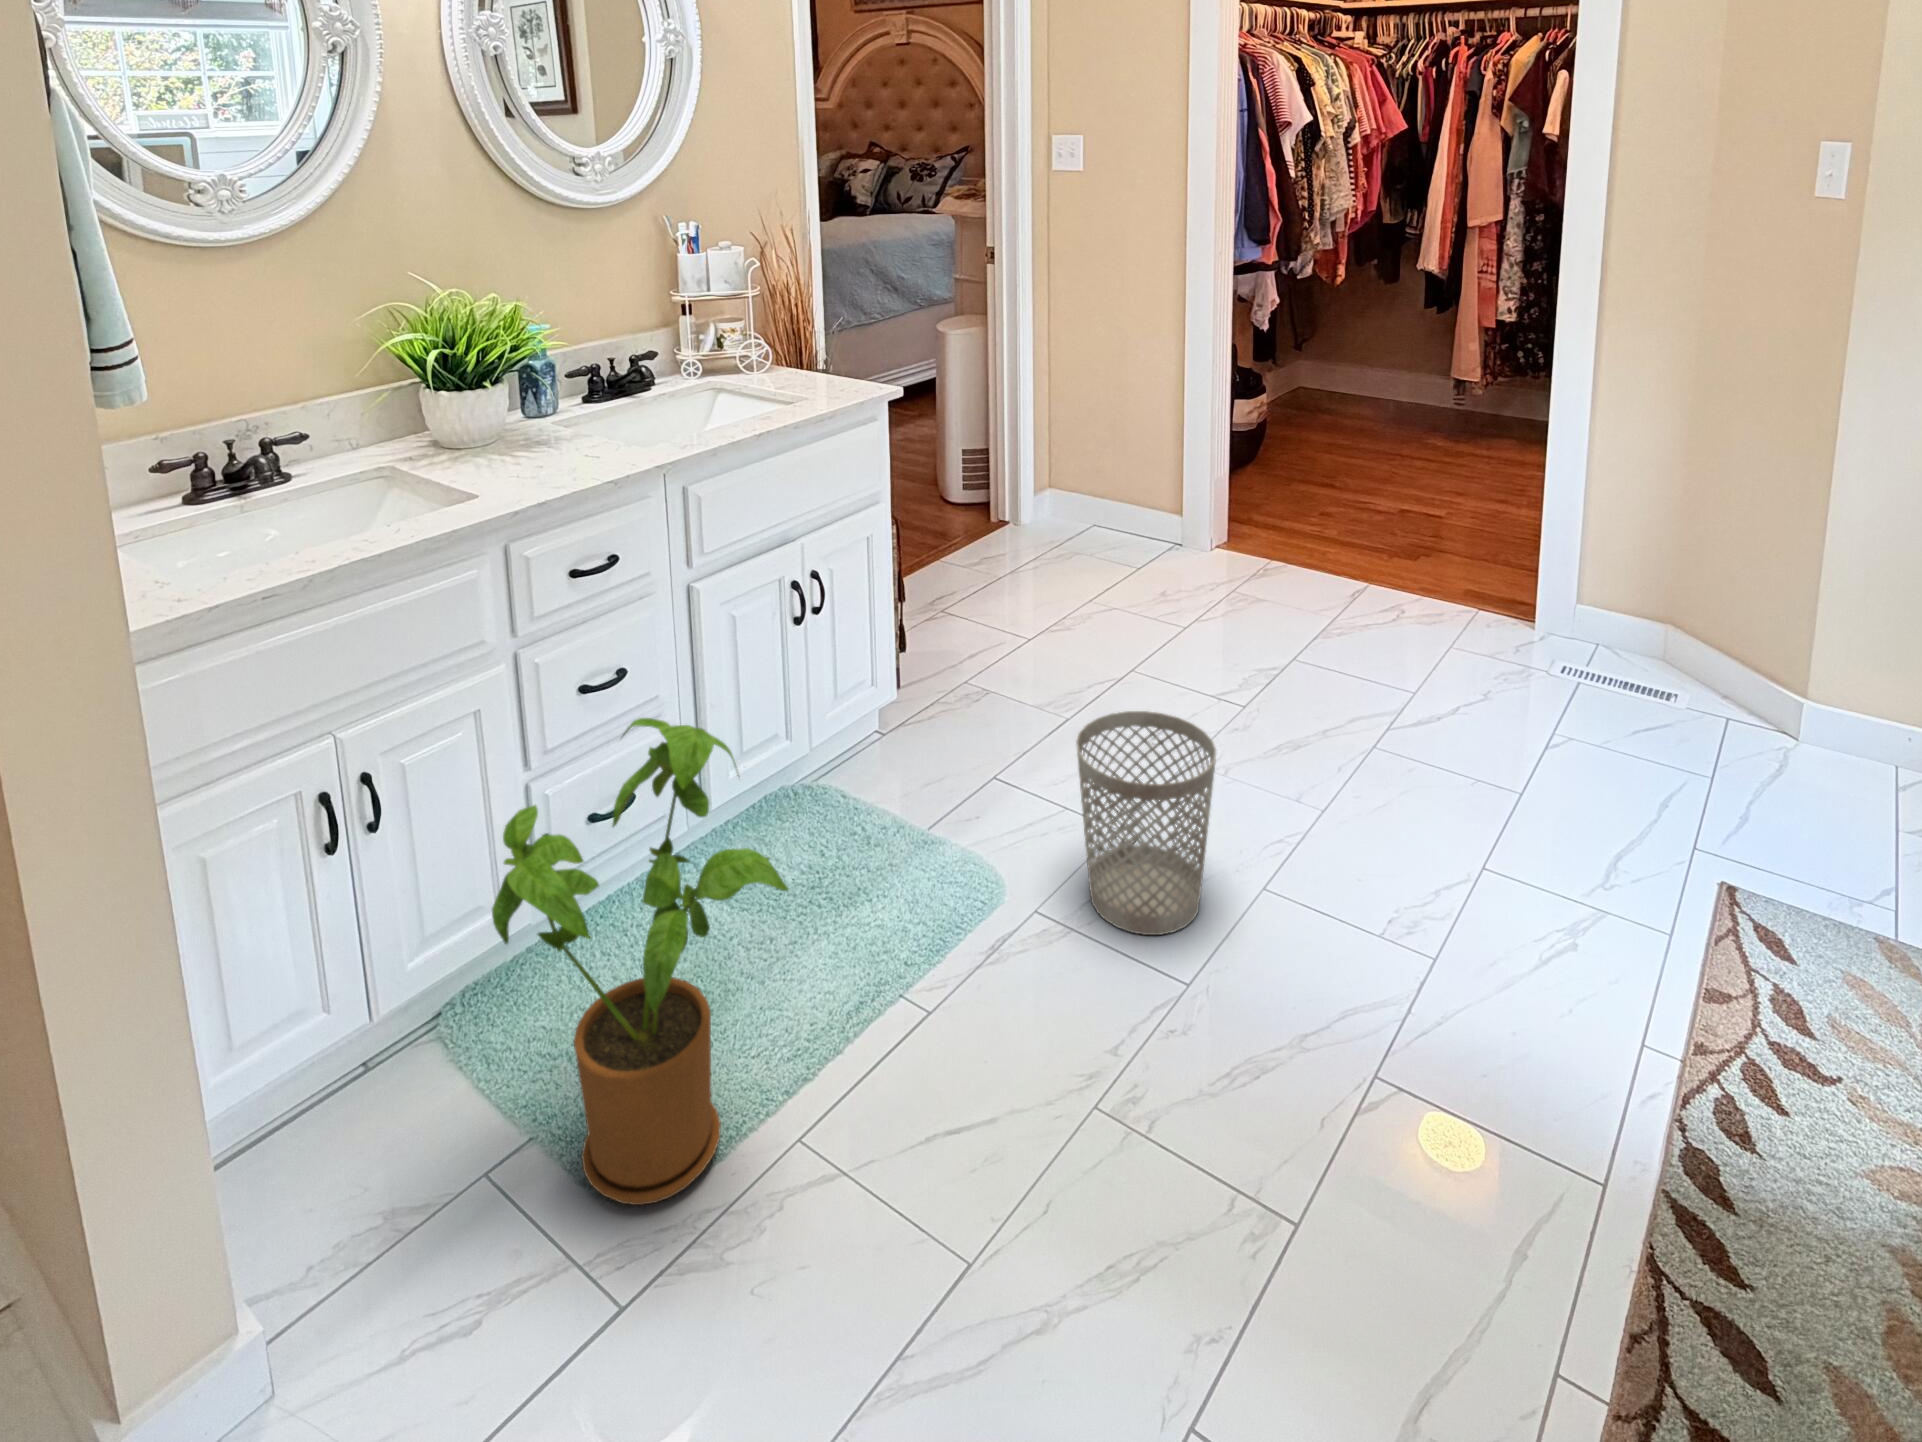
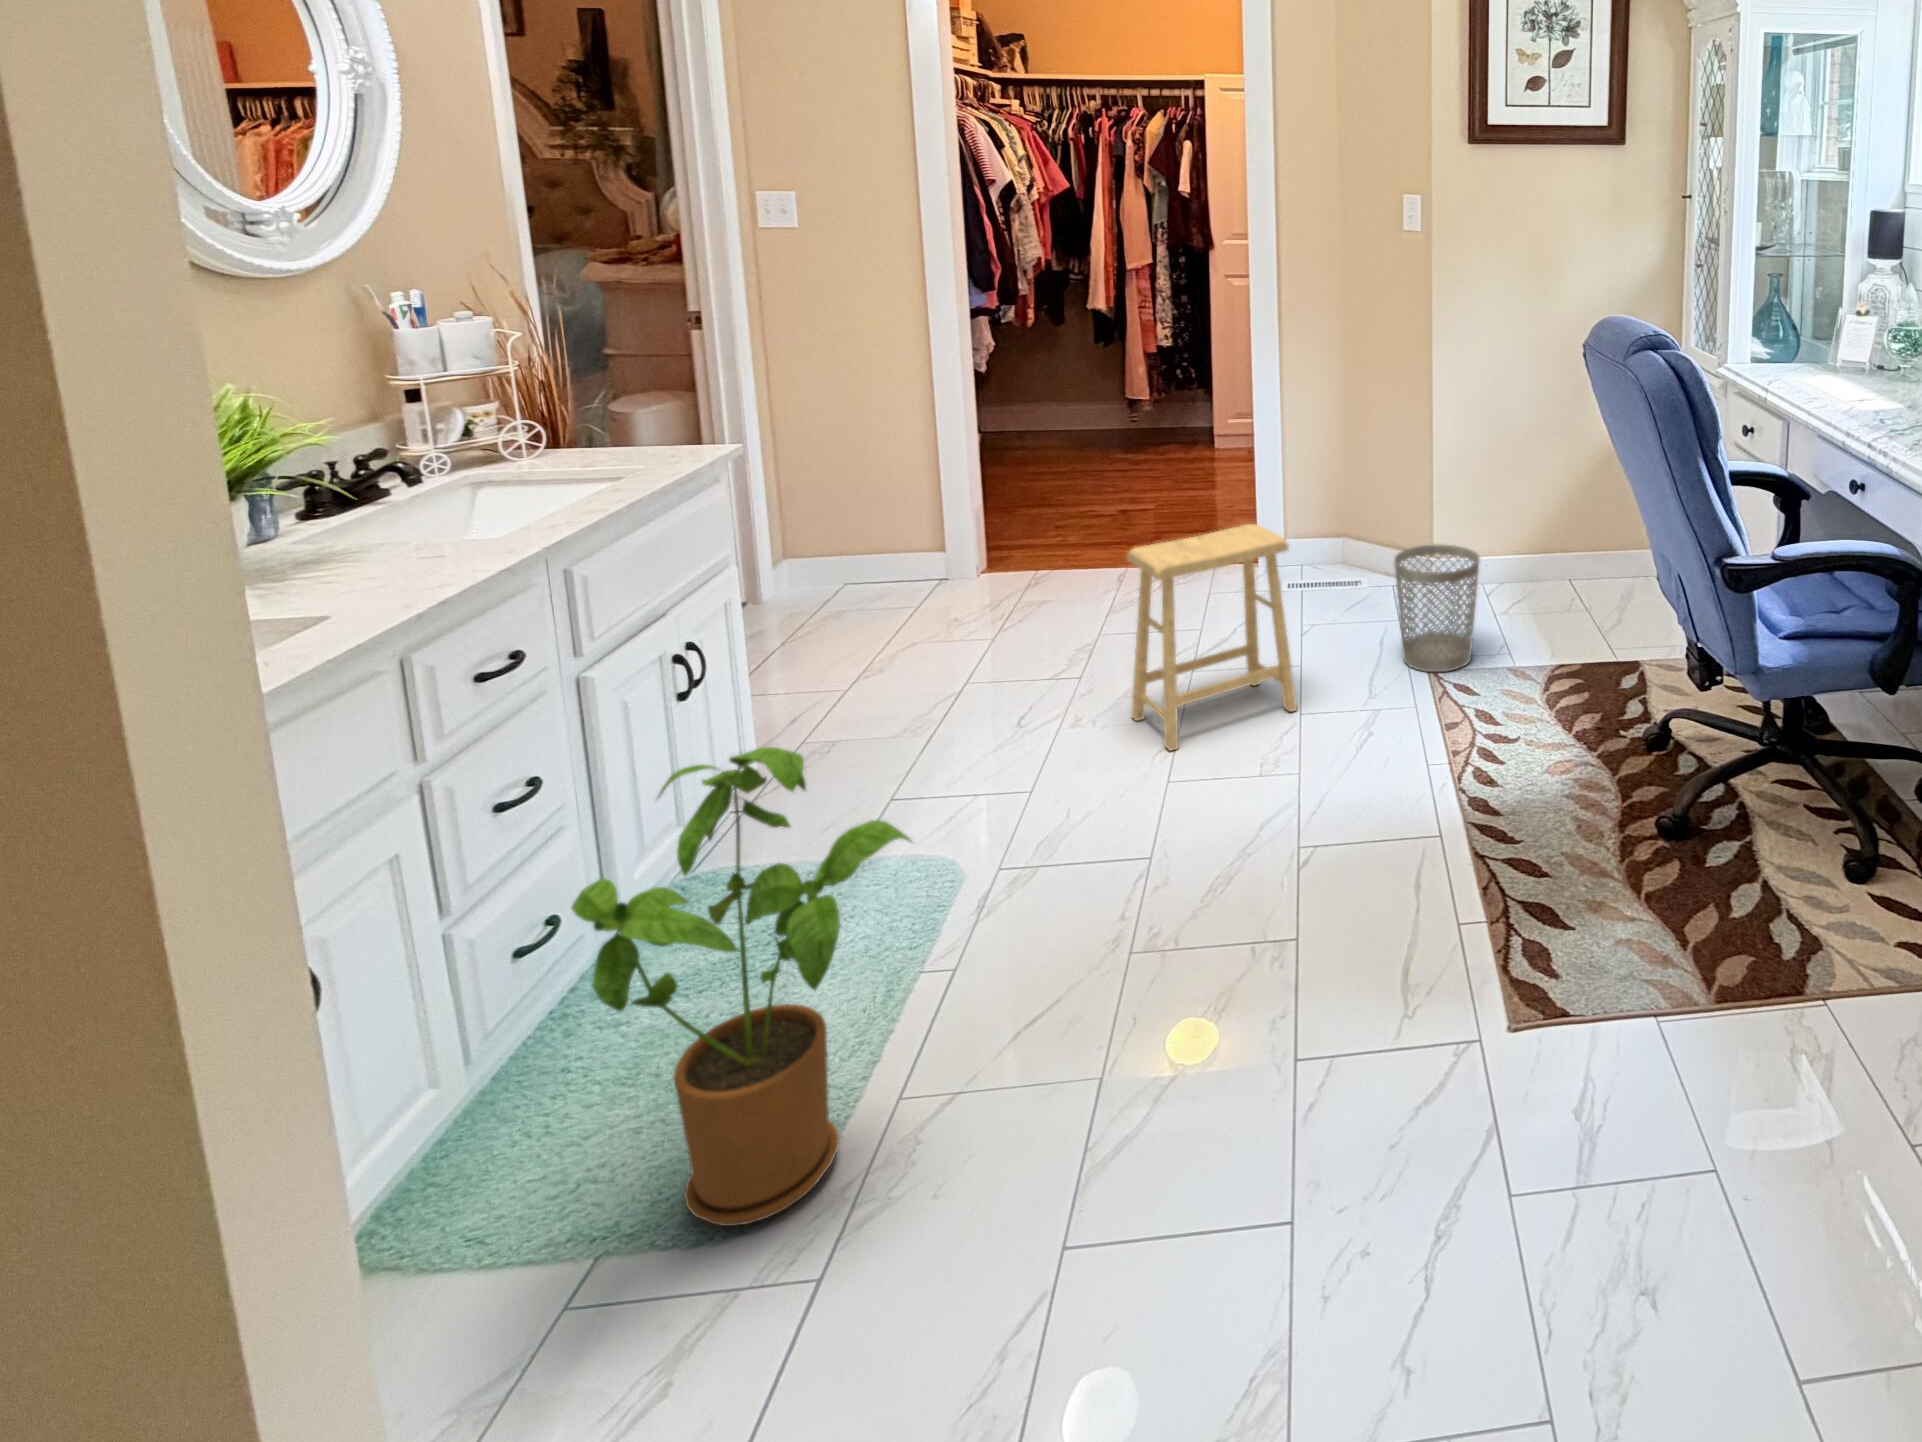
footstool: none [1272,579,1491,855] -> present [1127,524,1297,751]
wastebasket: present [1076,711,1216,935] -> present [1394,545,1480,672]

